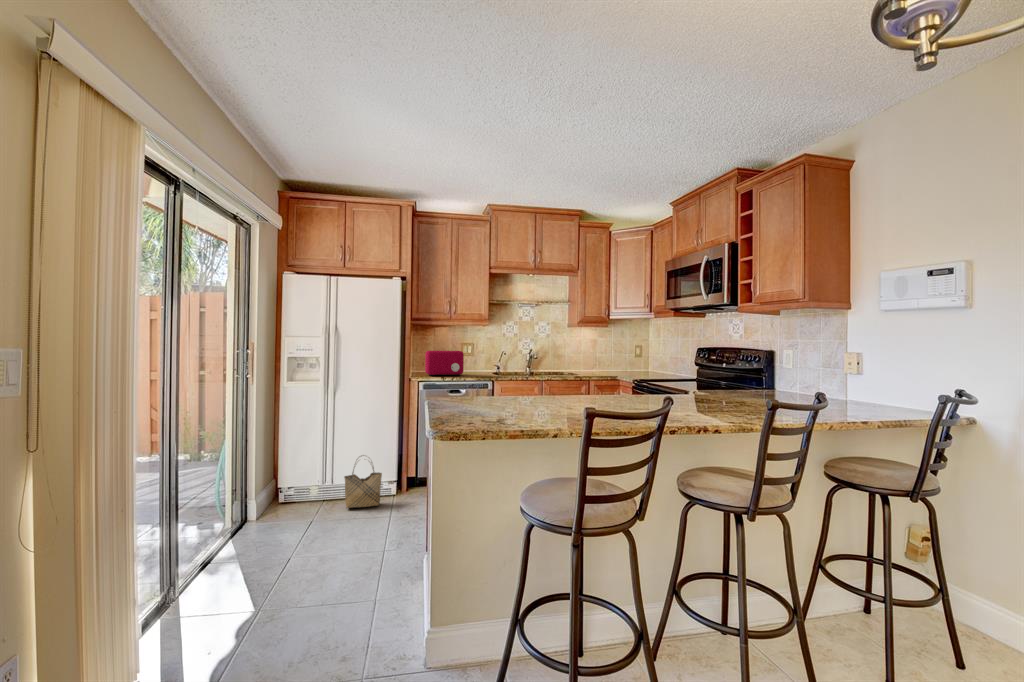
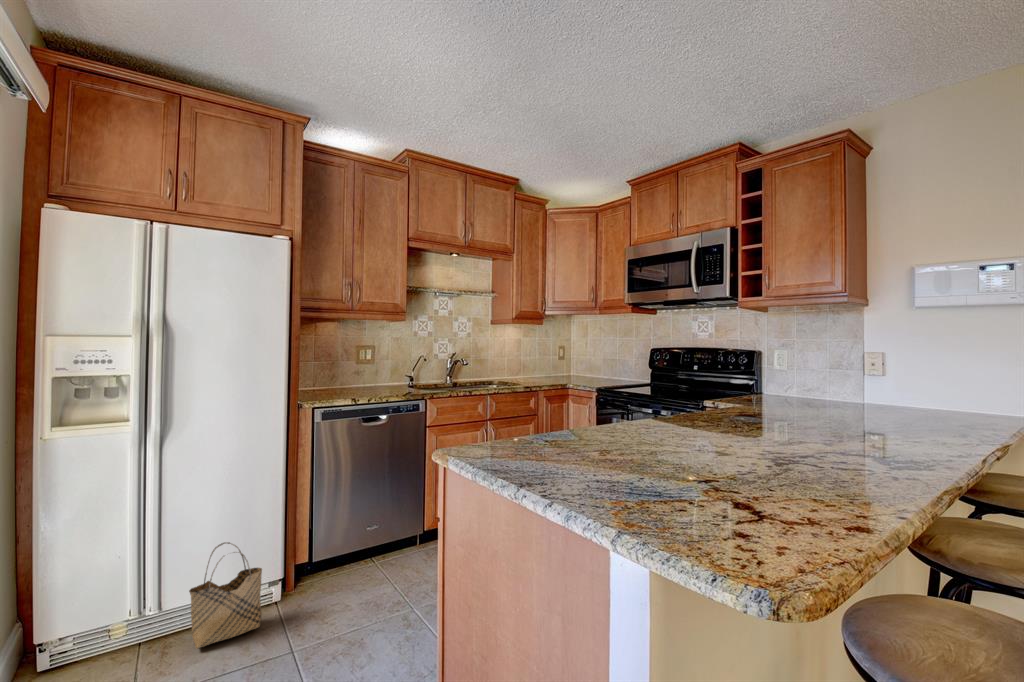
toaster: present [425,351,464,376] -> none [316,356,377,396]

